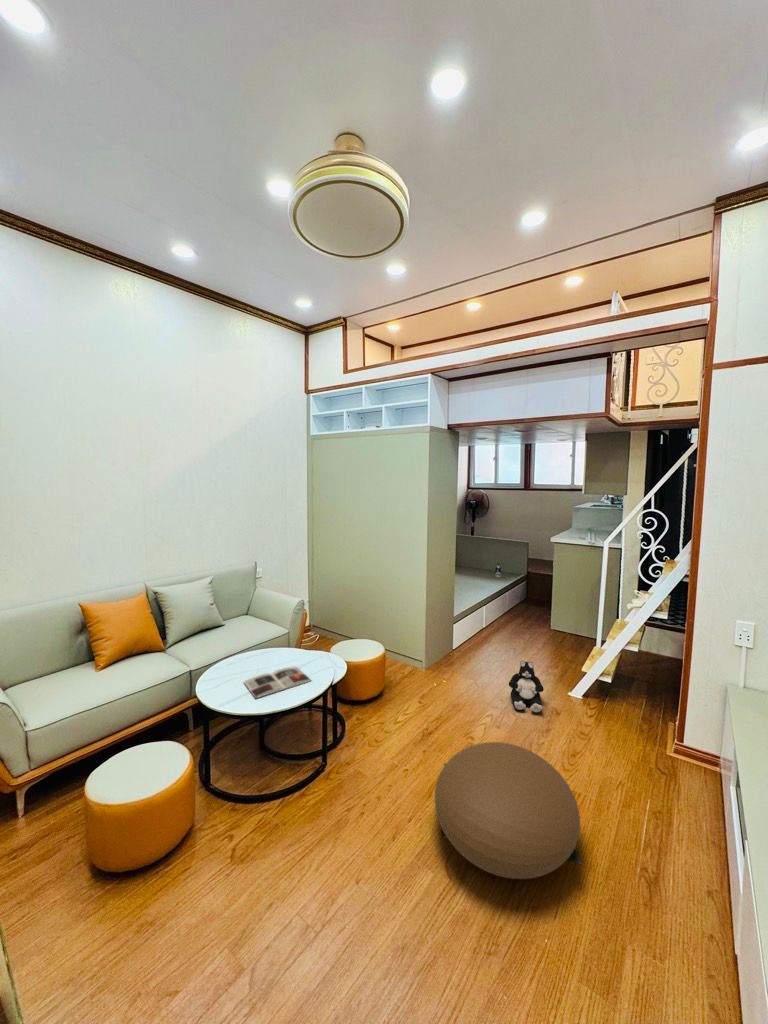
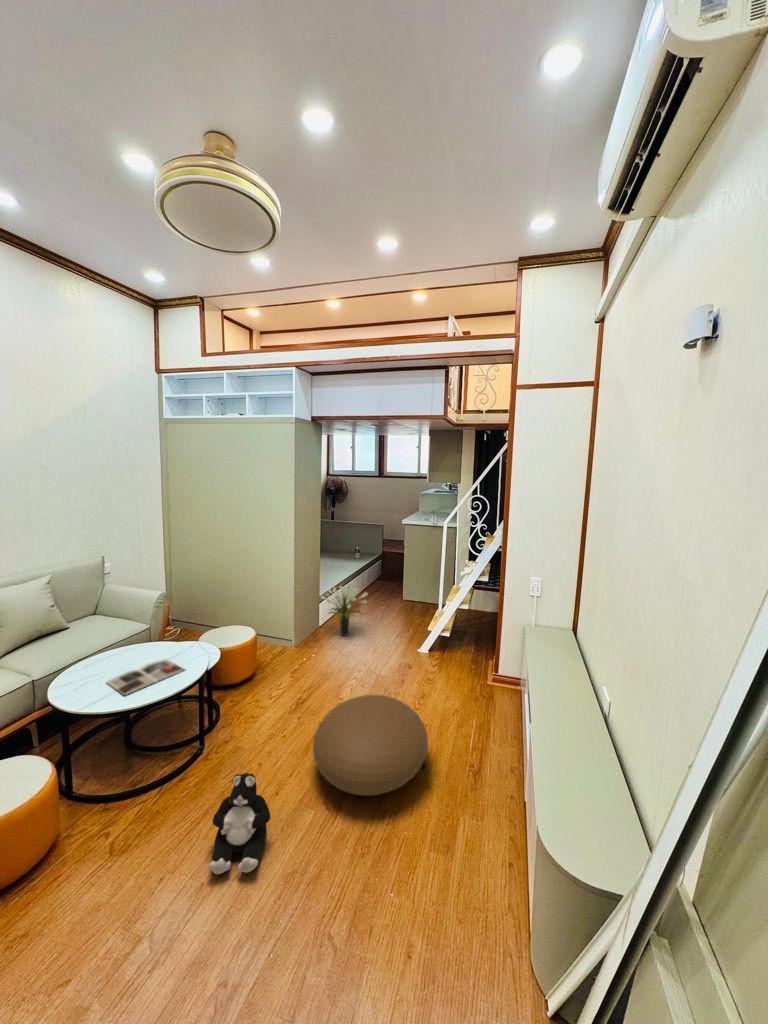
potted plant: none [455,607,508,664] -> present [321,586,367,636]
plush toy: present [509,661,544,712] -> present [209,773,270,874]

